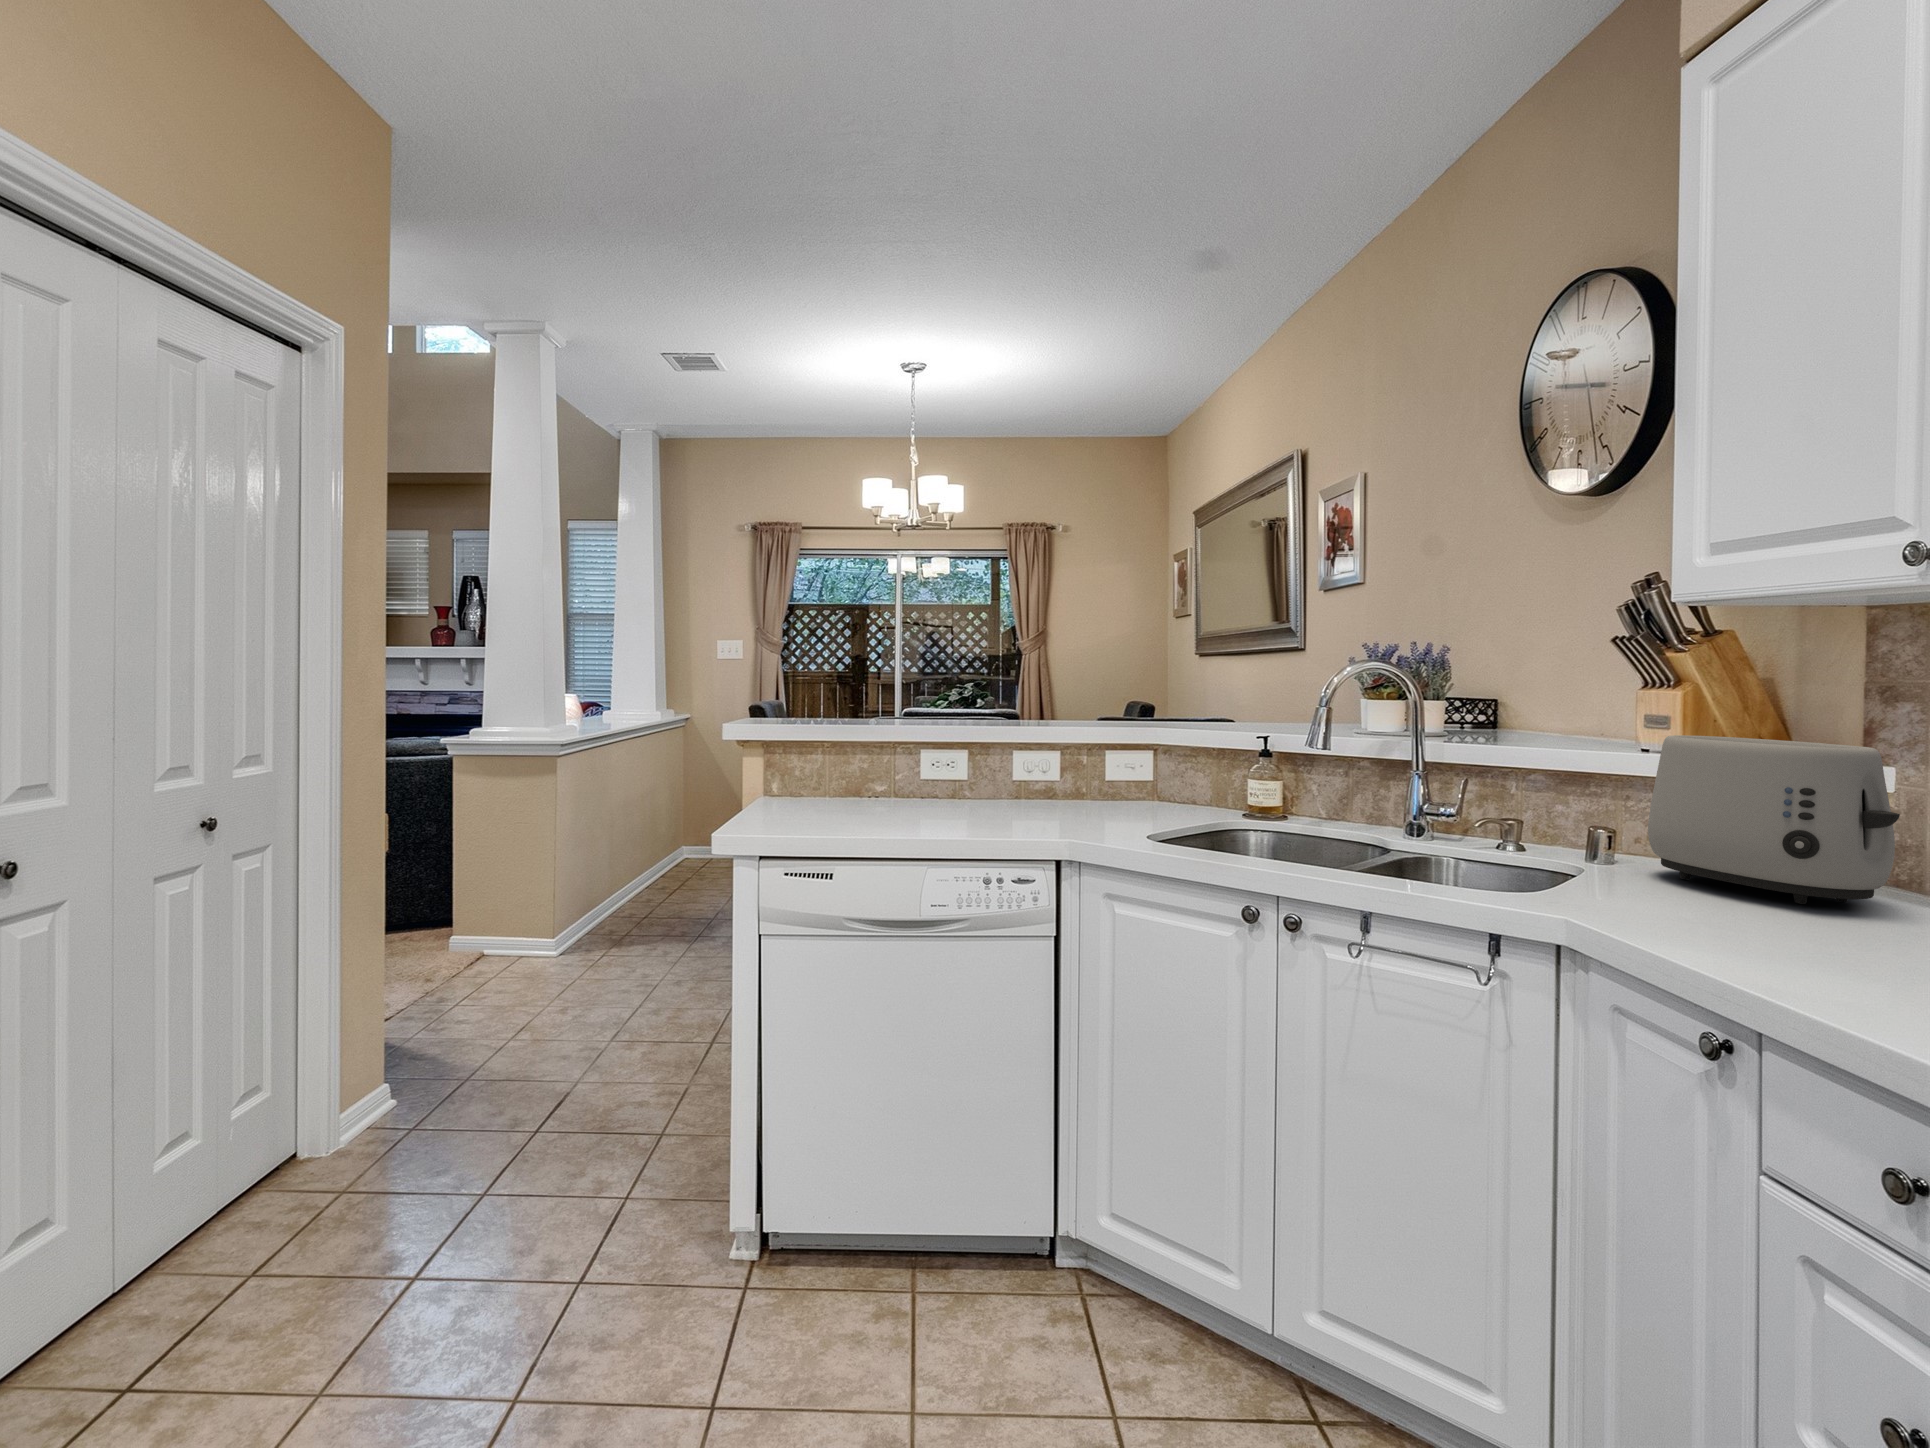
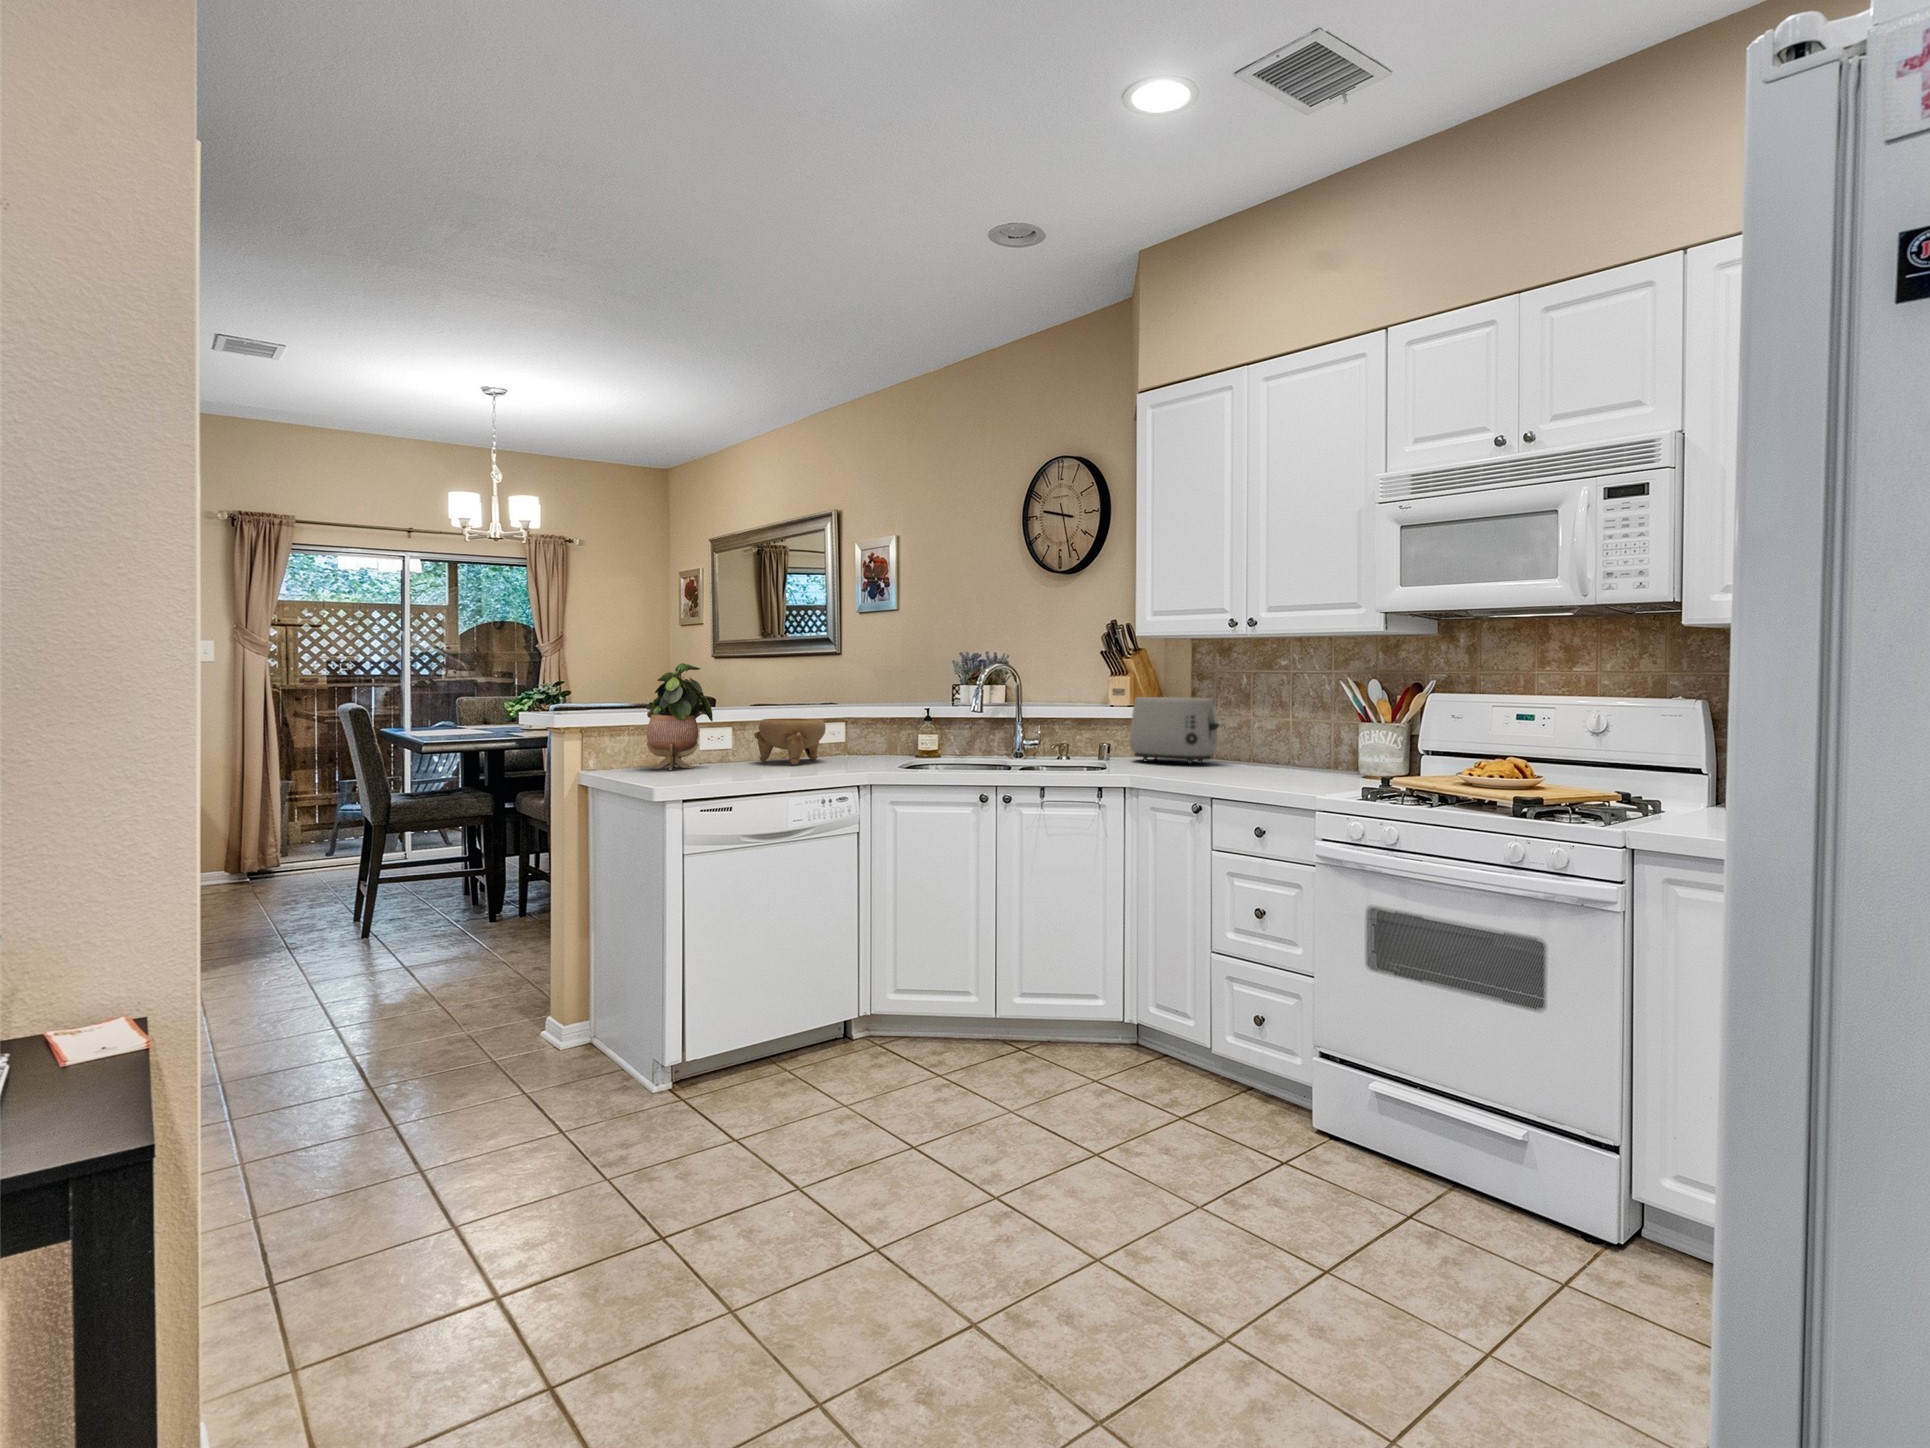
potted plant: none [838,658,924,805] -> present [646,663,713,770]
bowl: none [990,740,1091,812] -> present [754,718,826,764]

